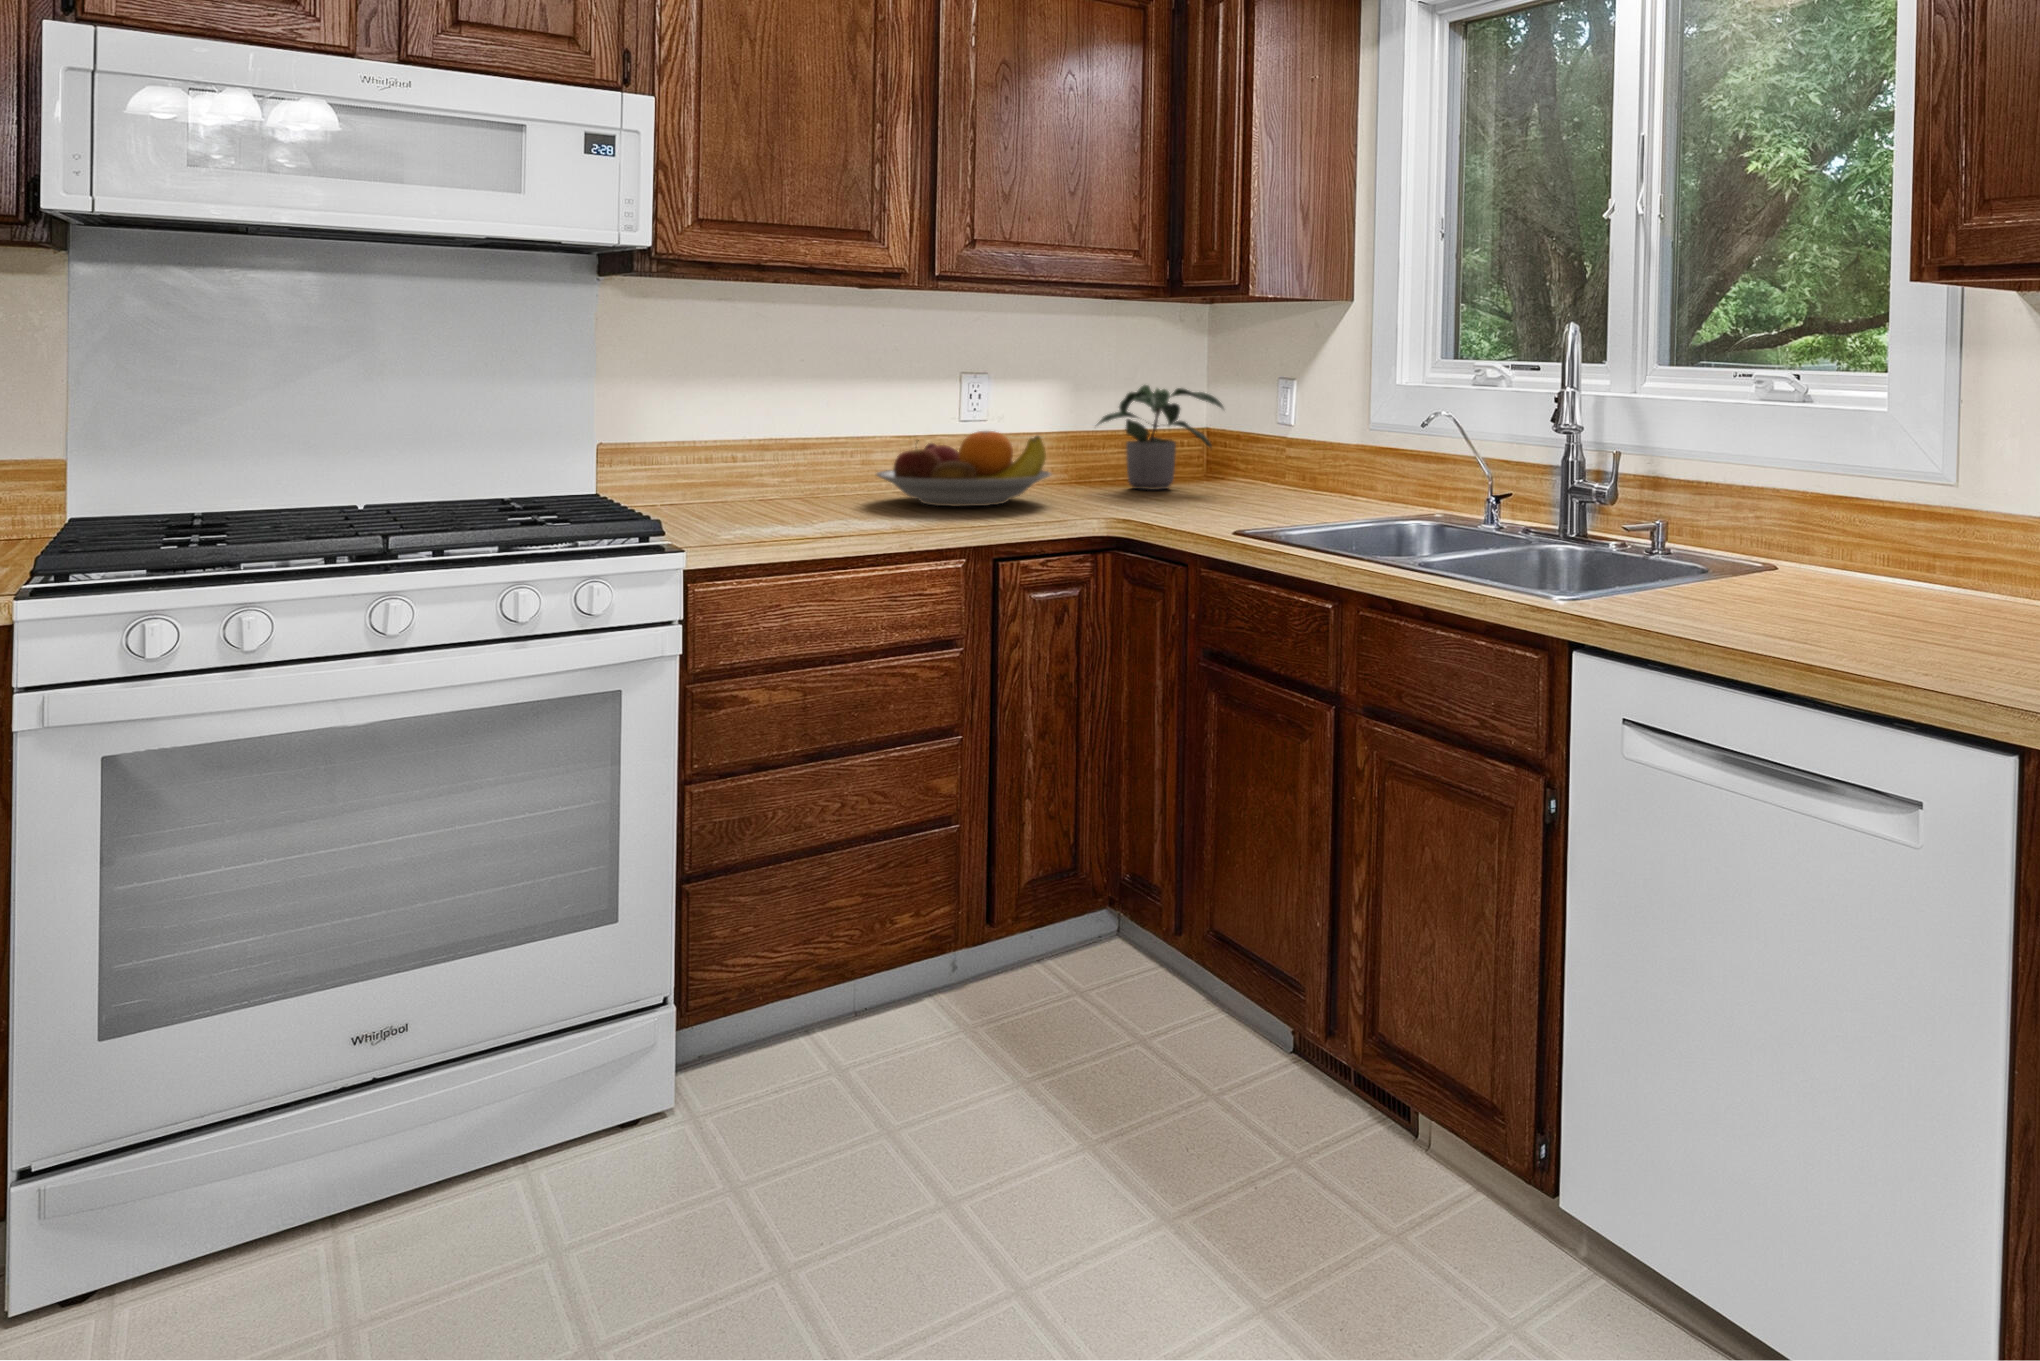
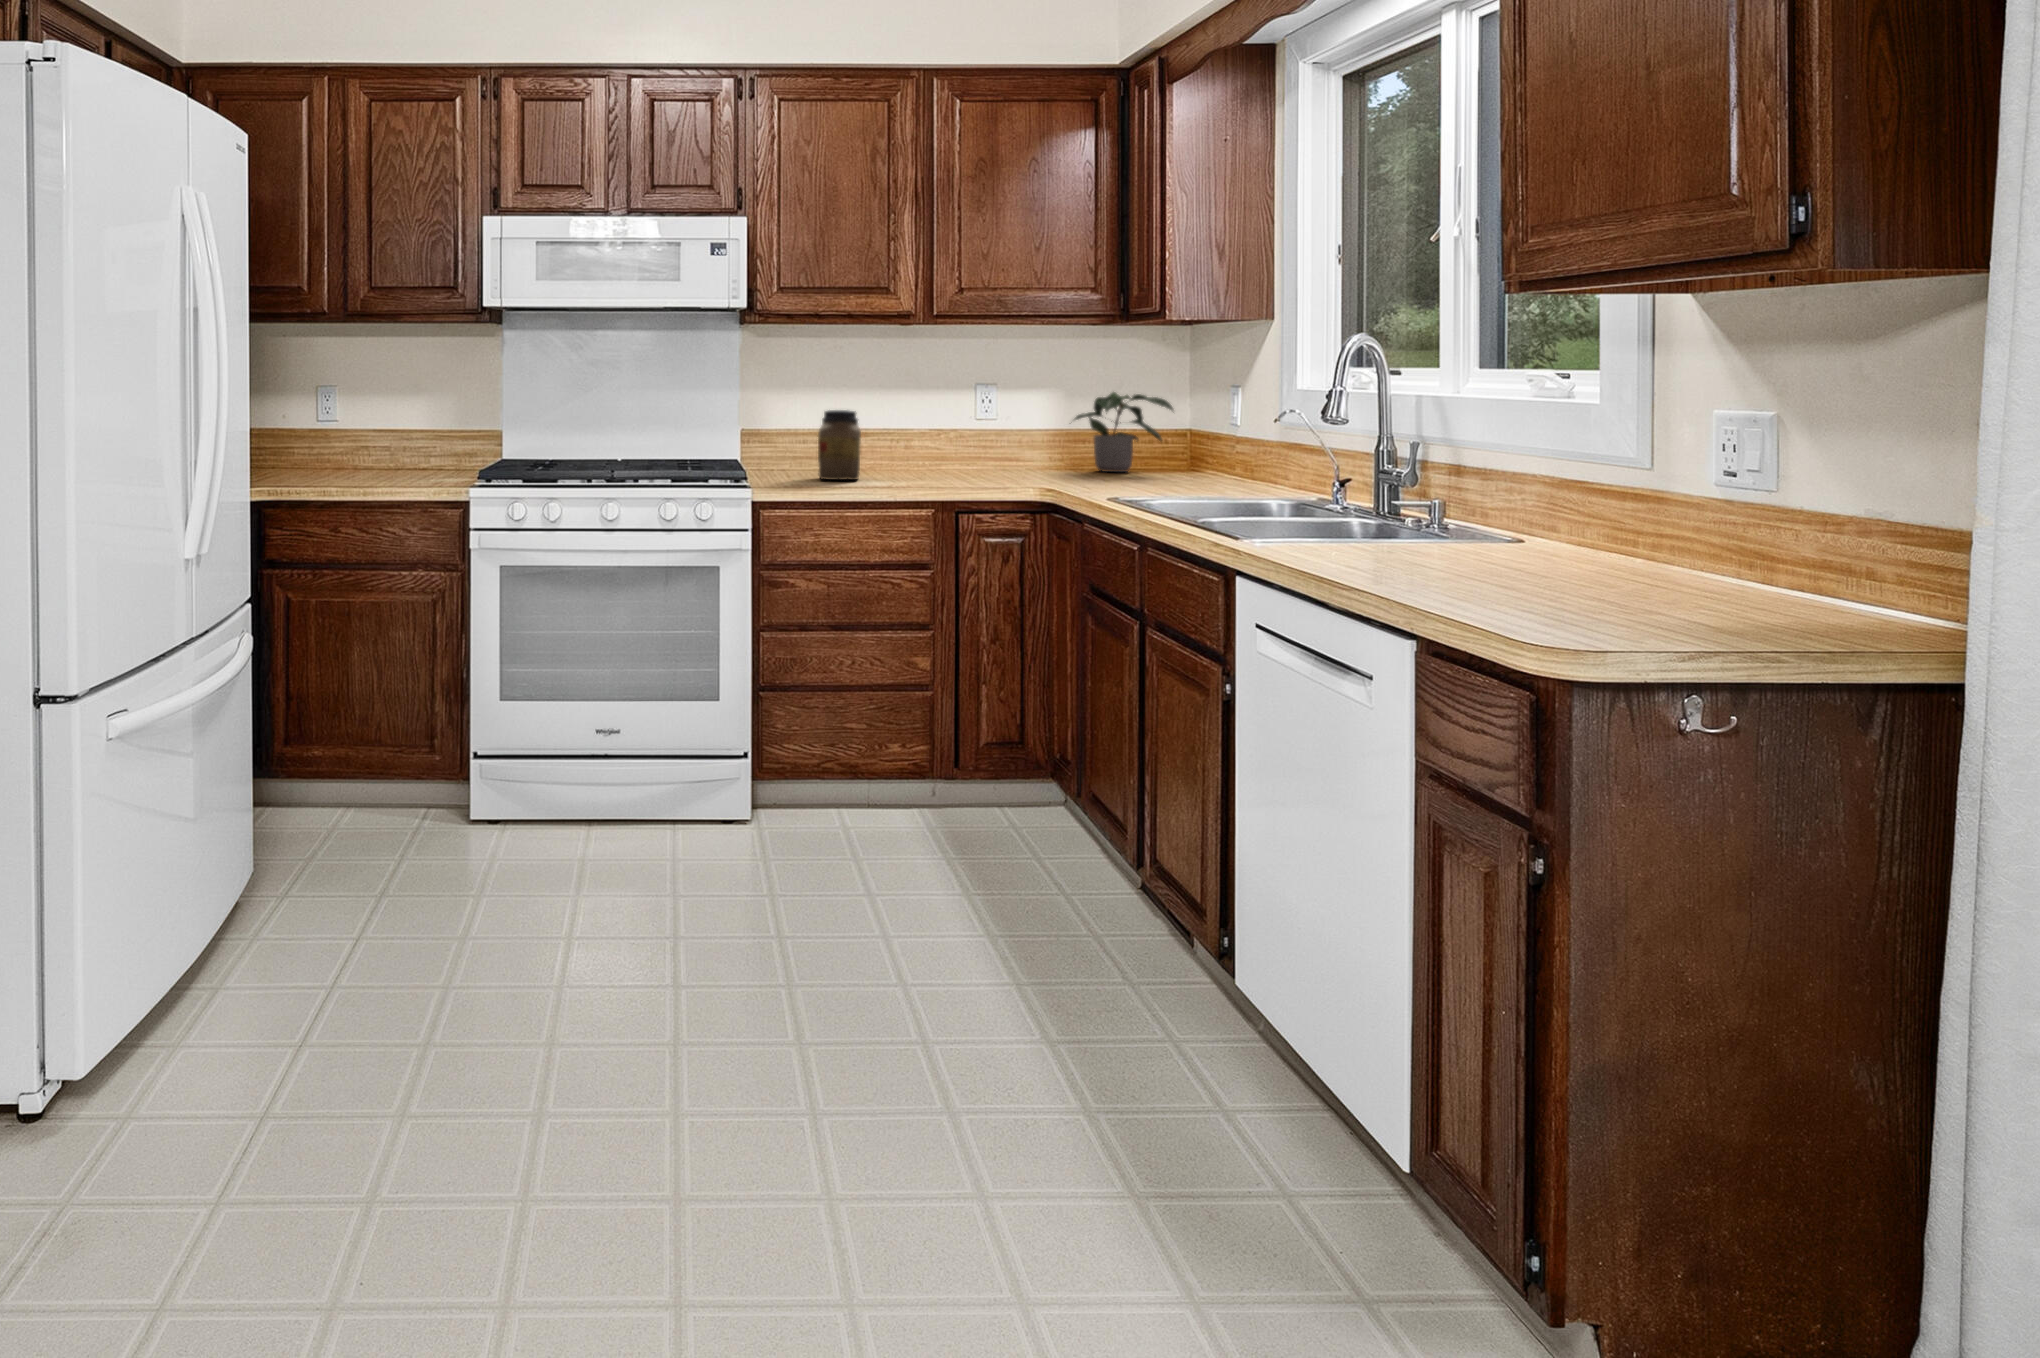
jar: none [768,414,840,526] -> present [818,410,861,480]
fruit bowl: present [876,431,1051,506] -> none [899,424,1019,476]

